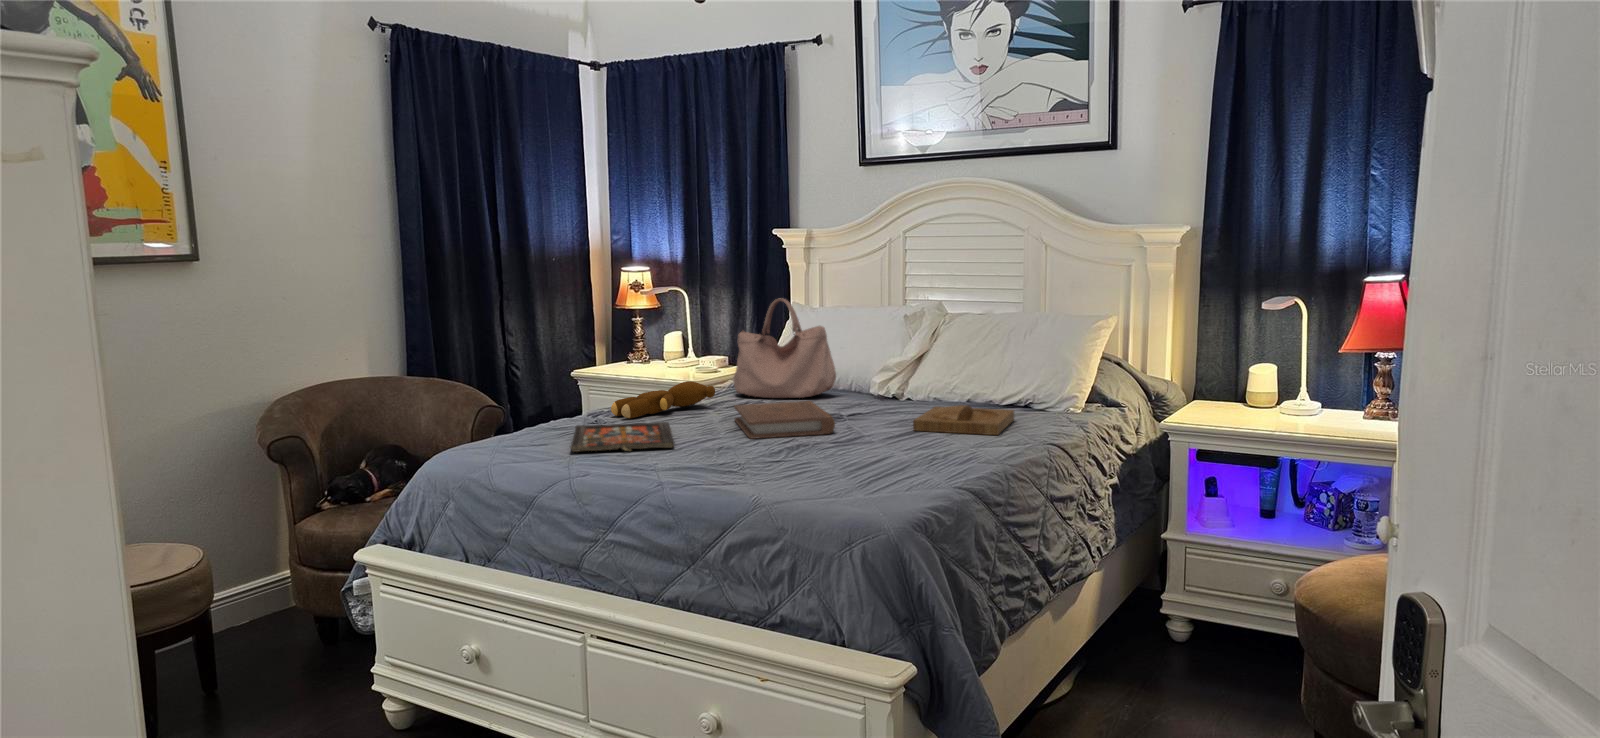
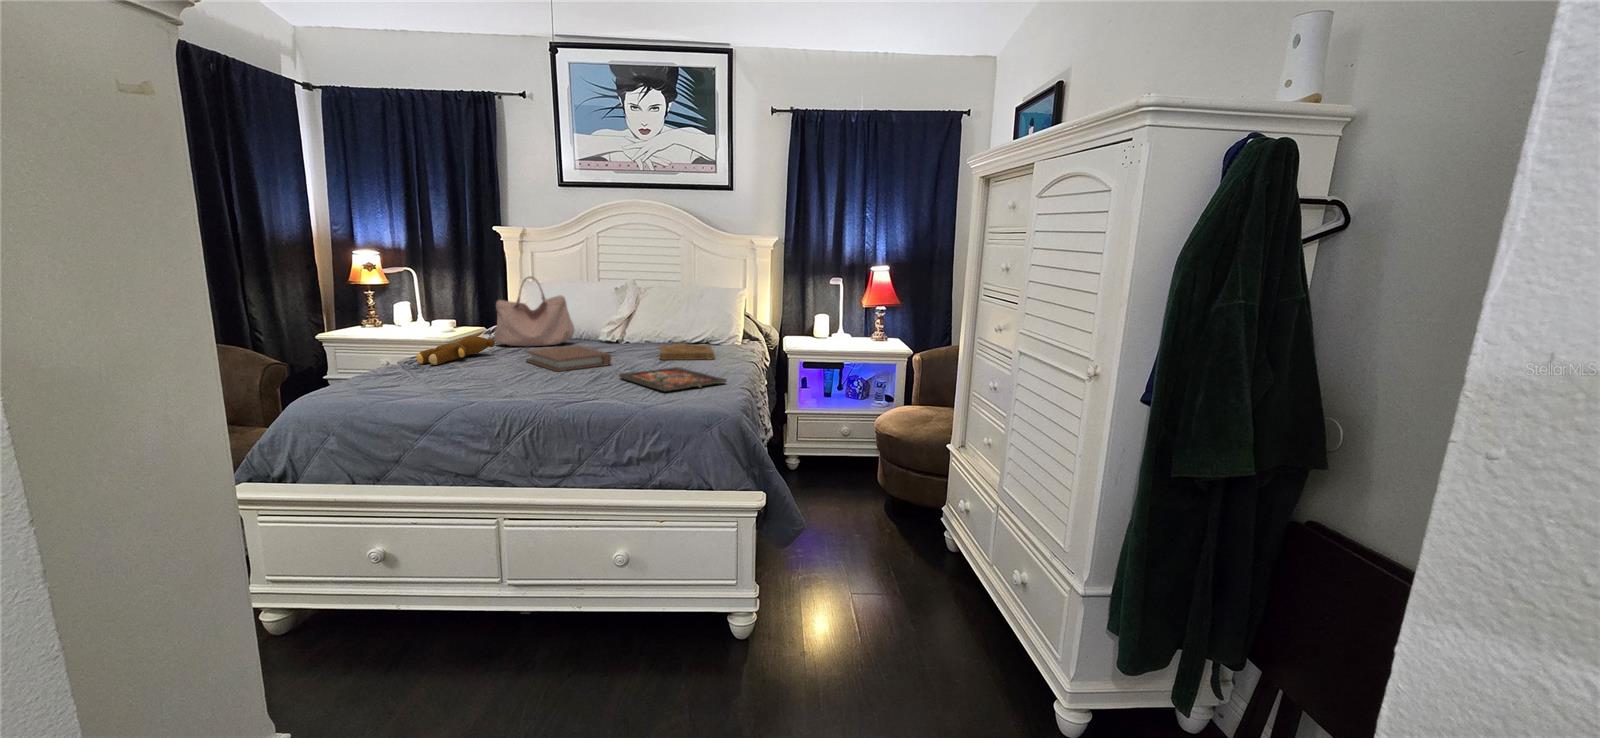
board game: present [570,422,675,452] -> present [619,367,727,391]

